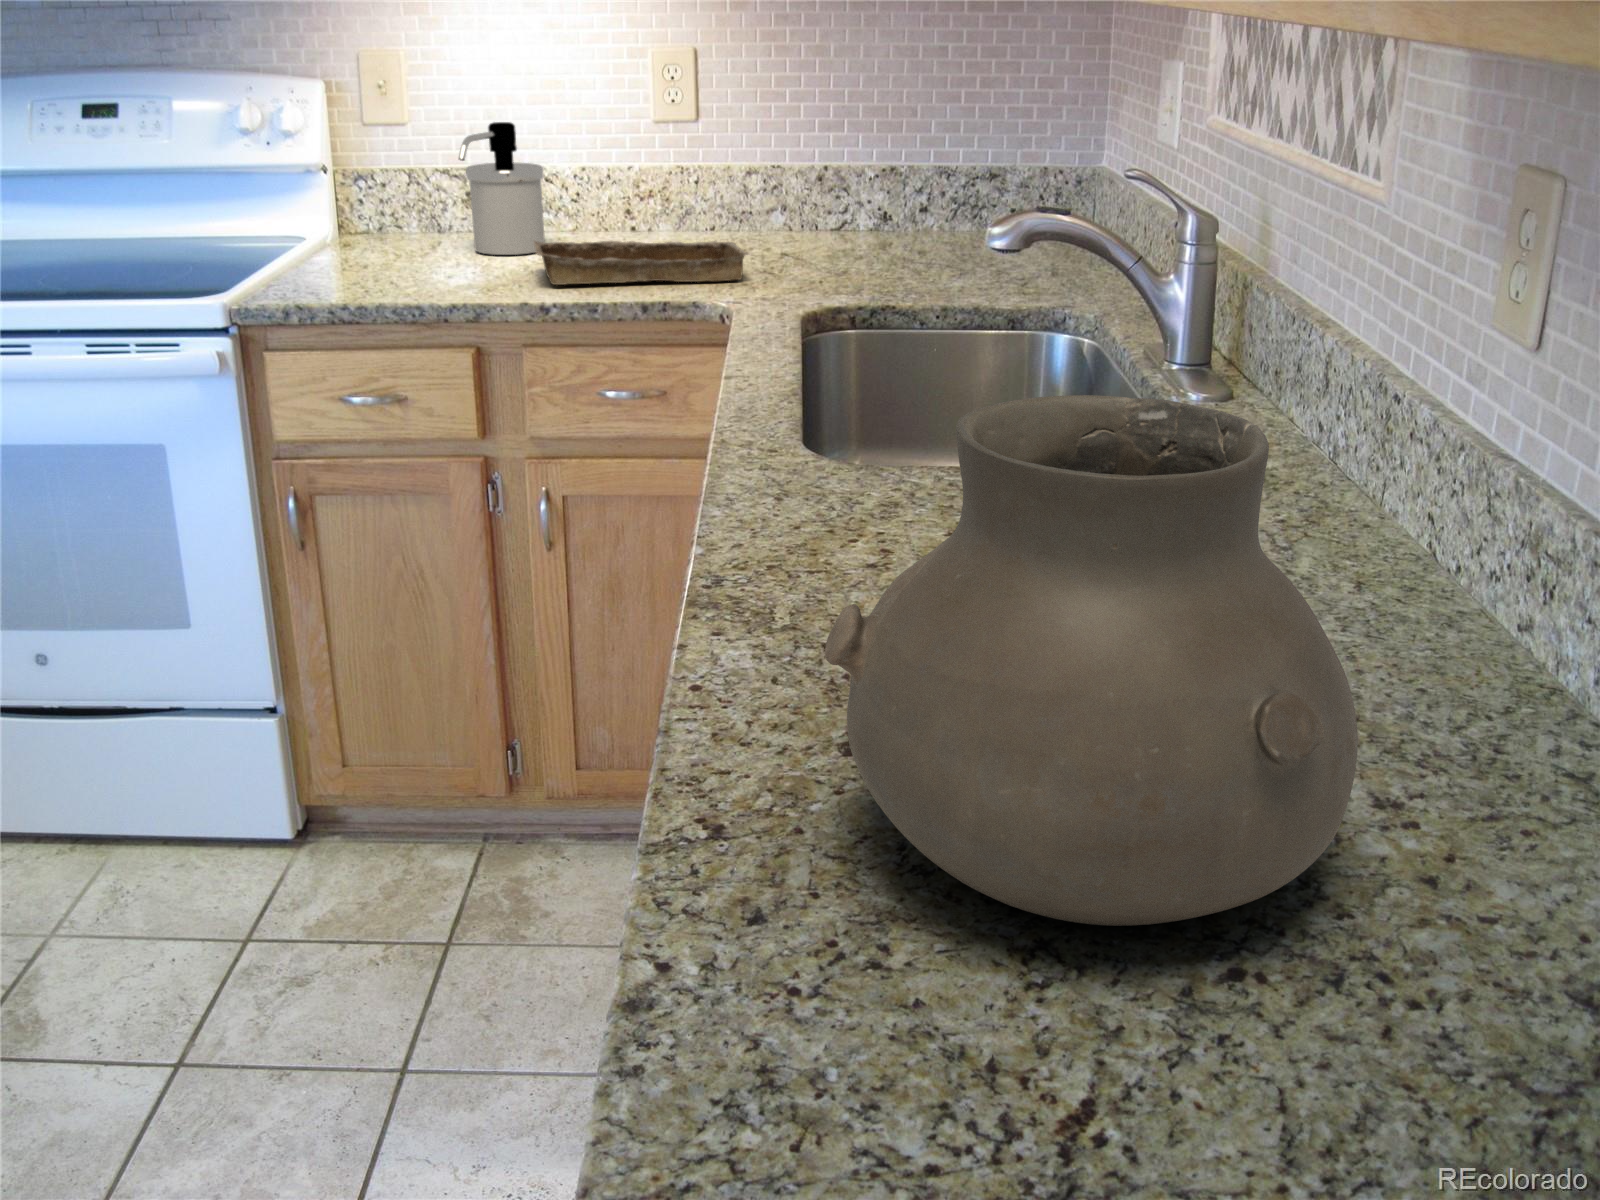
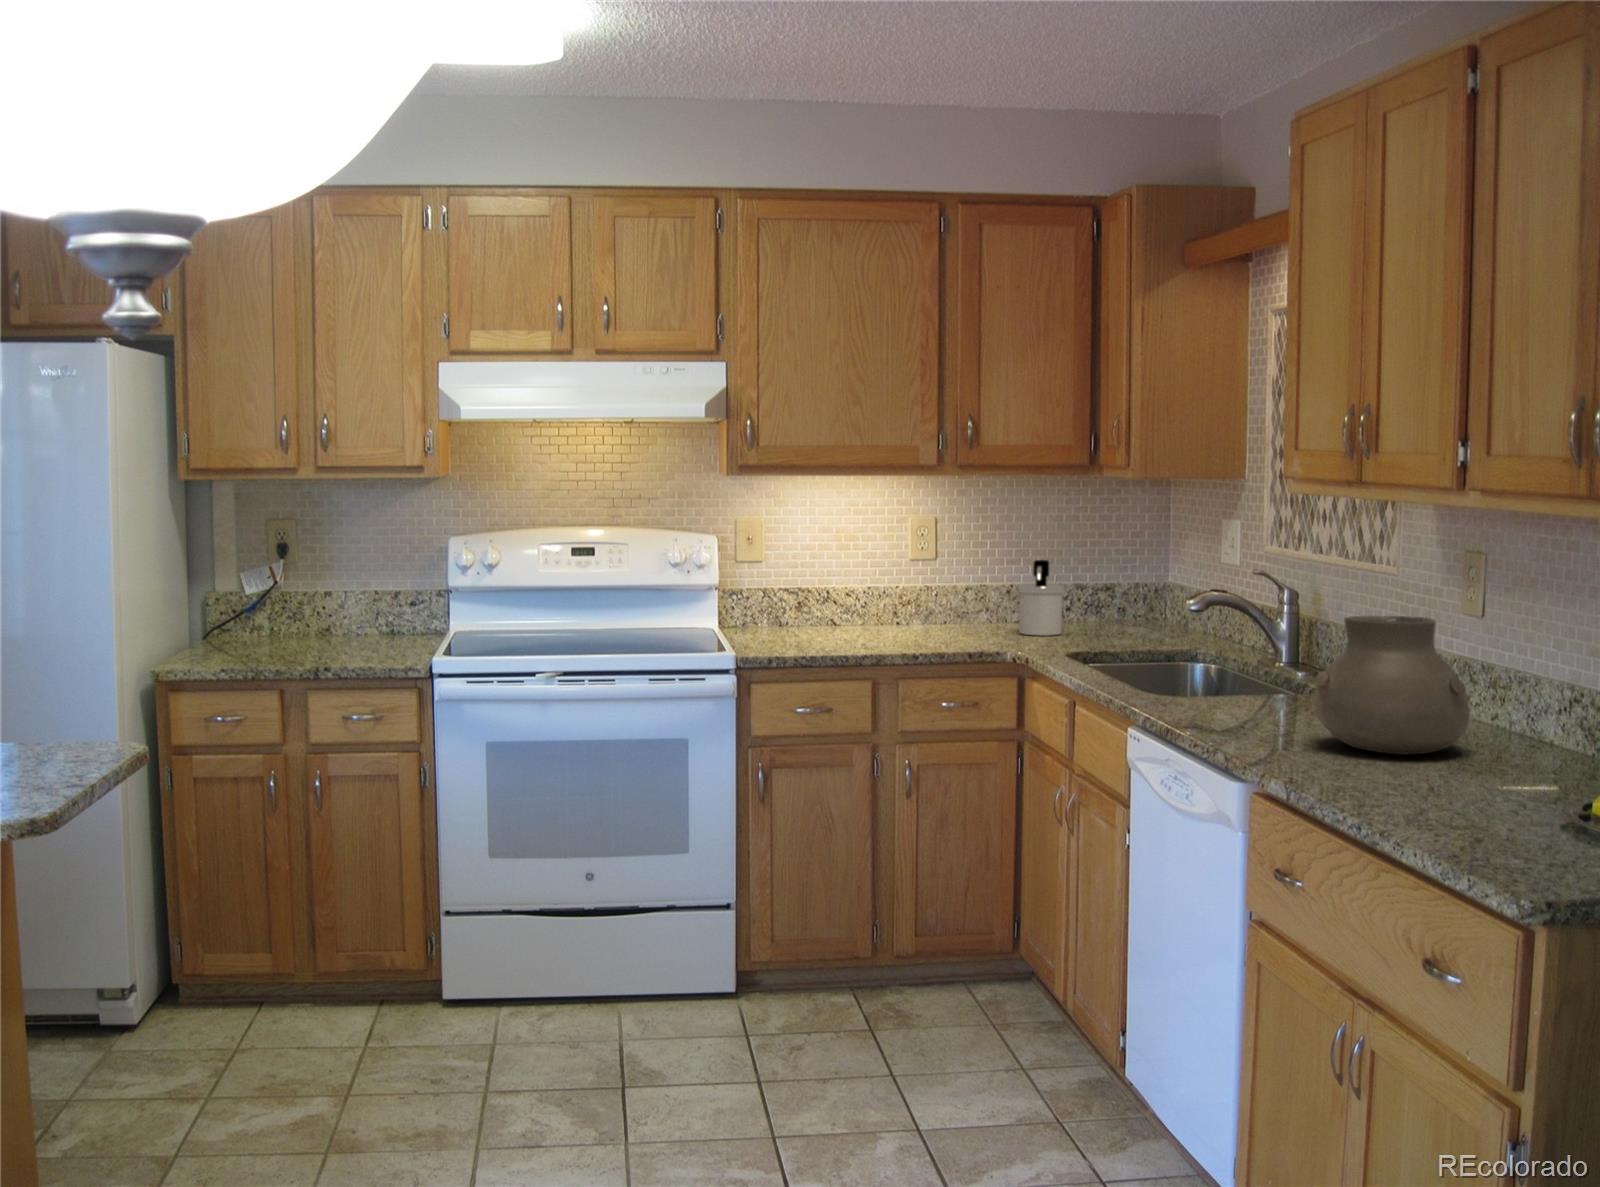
soap dispenser: present [459,122,545,255] -> present [1018,560,1064,636]
tray: present [534,241,748,285] -> none [881,623,1013,645]

